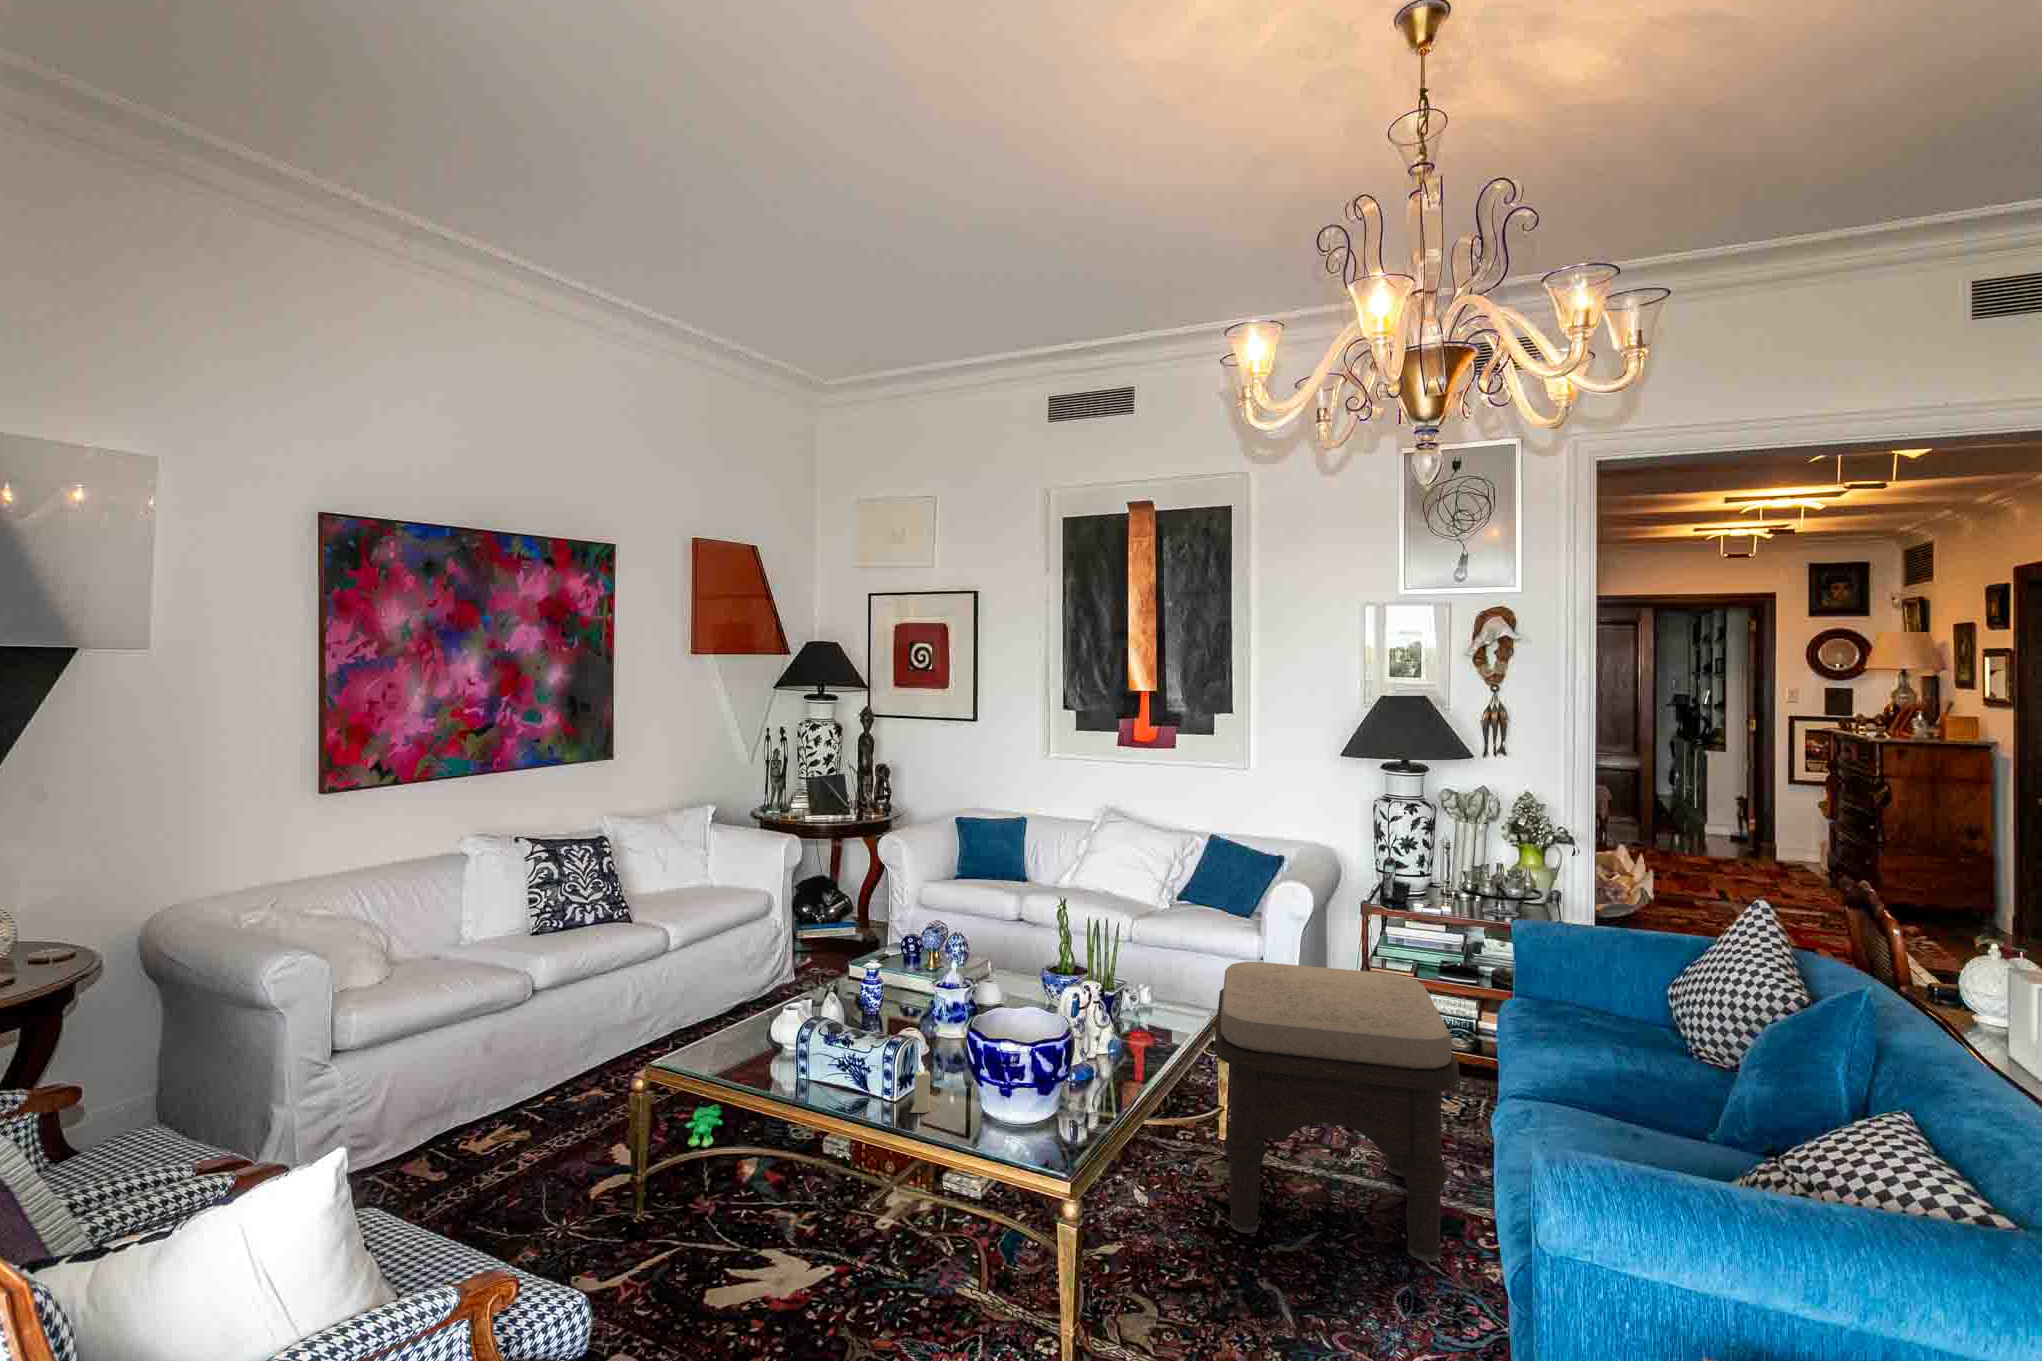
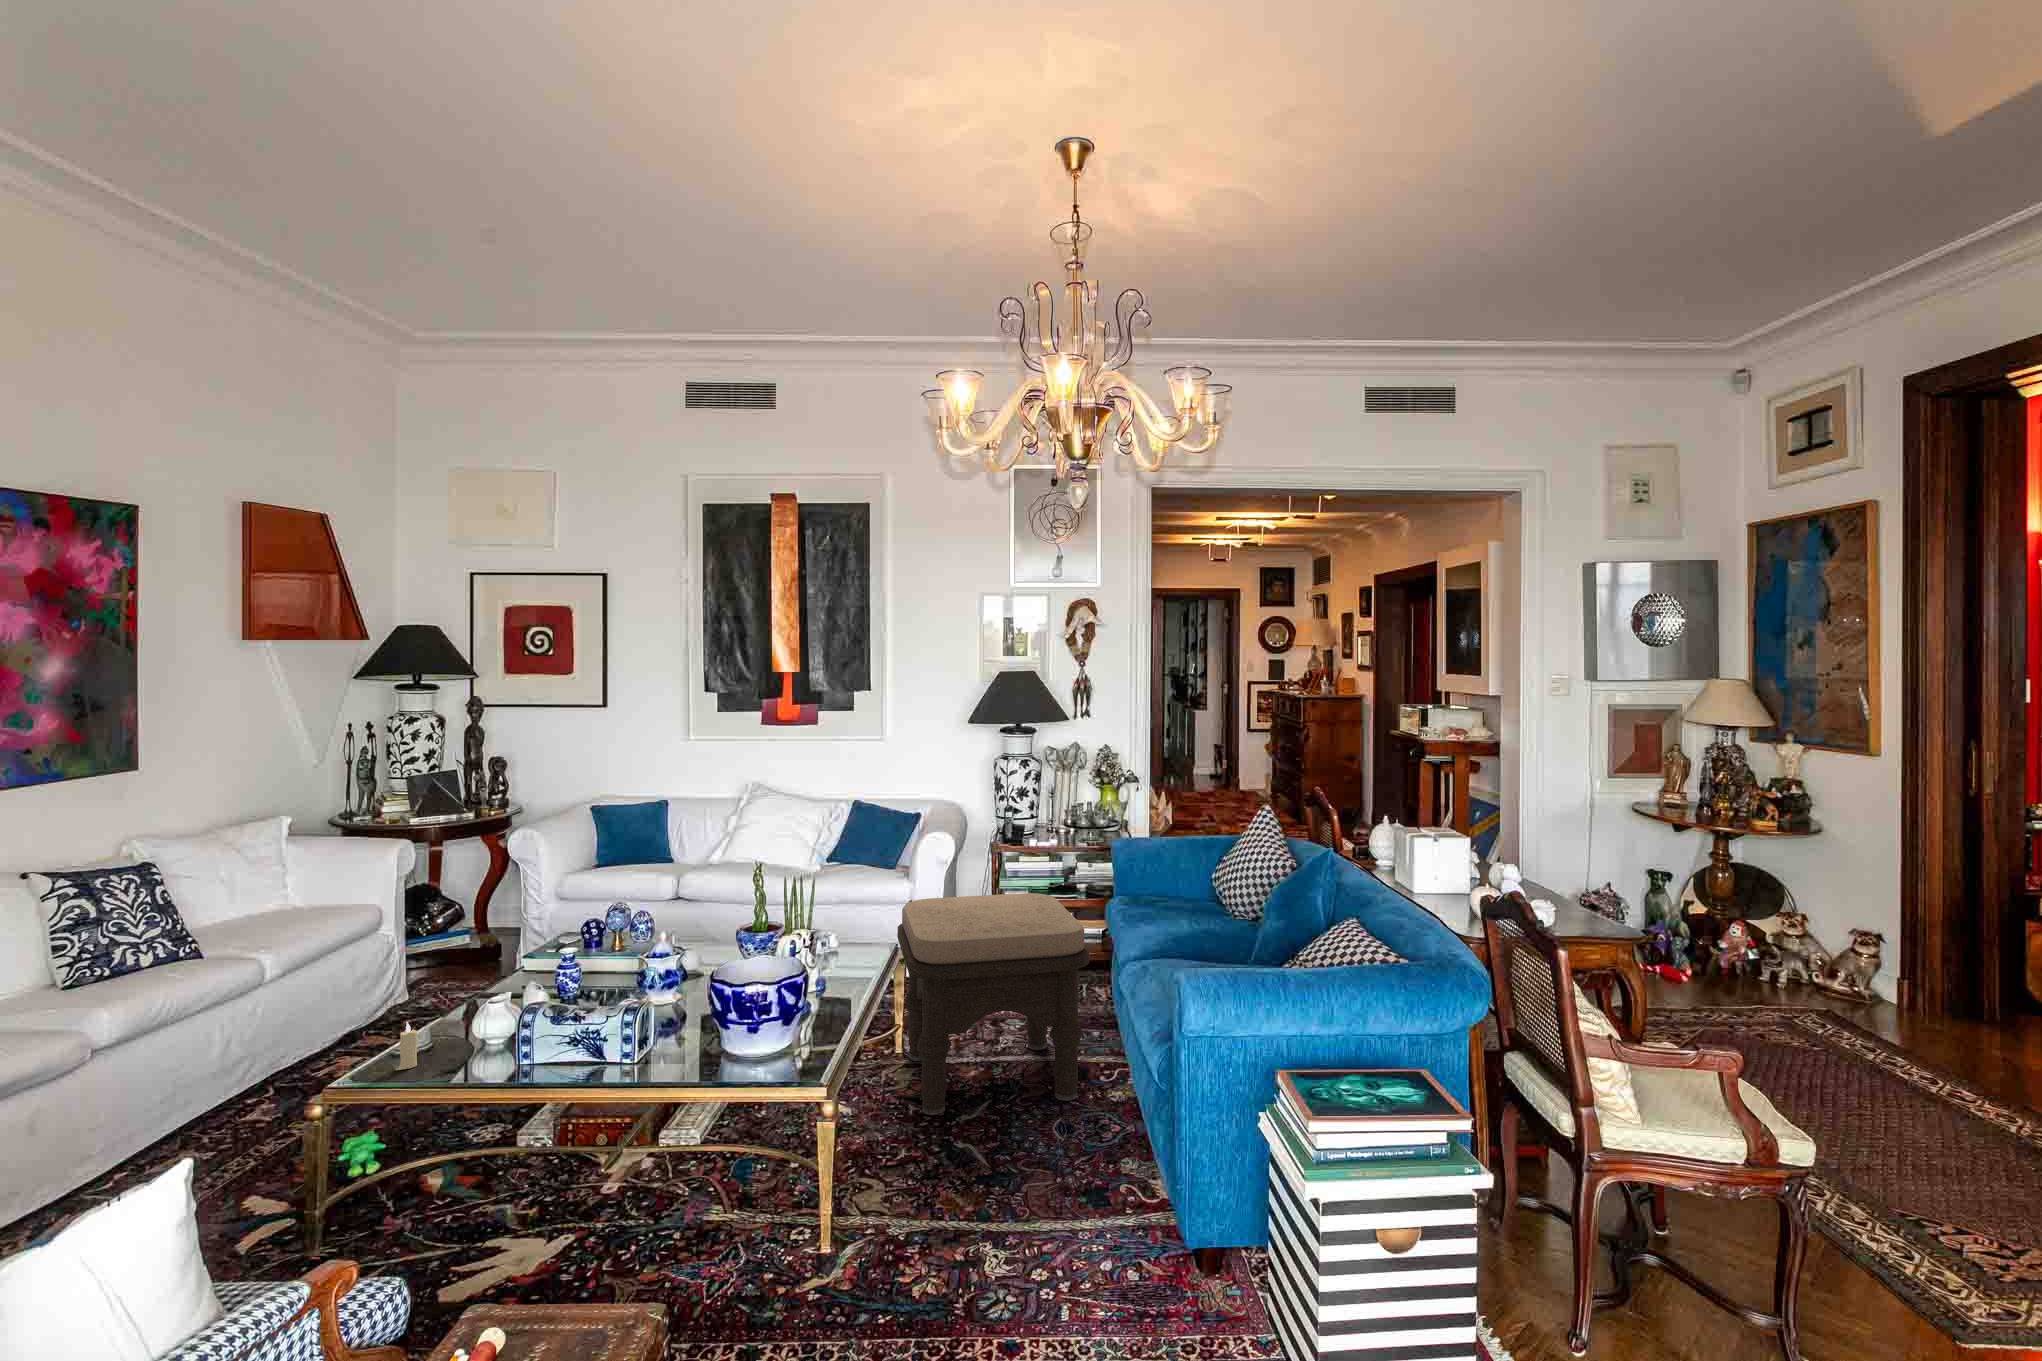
candle: present [910,1062,930,1113] -> present [396,1022,417,1070]

